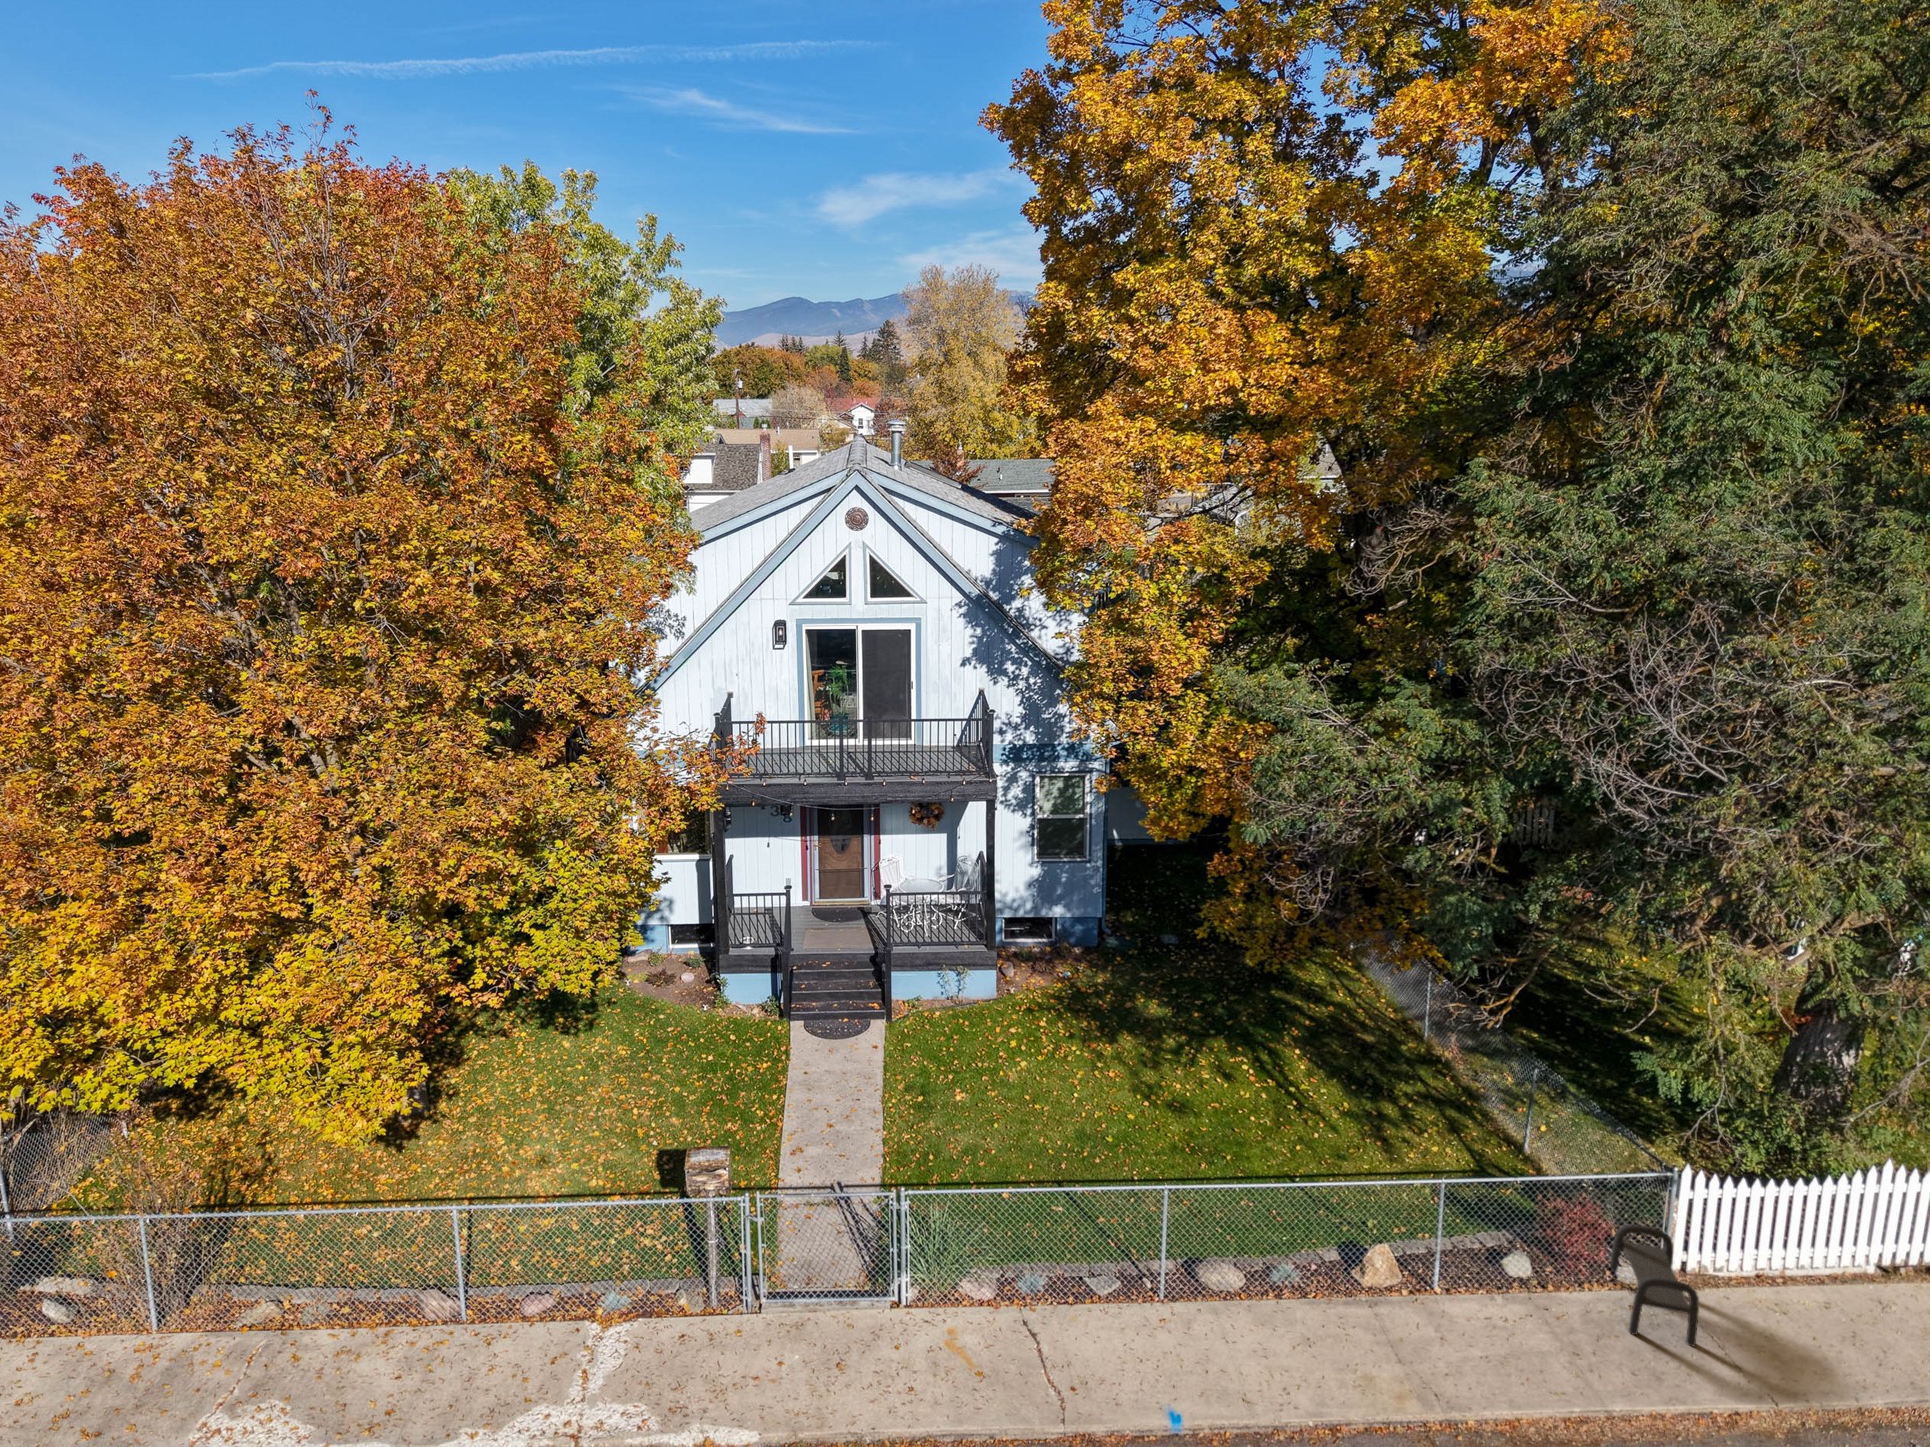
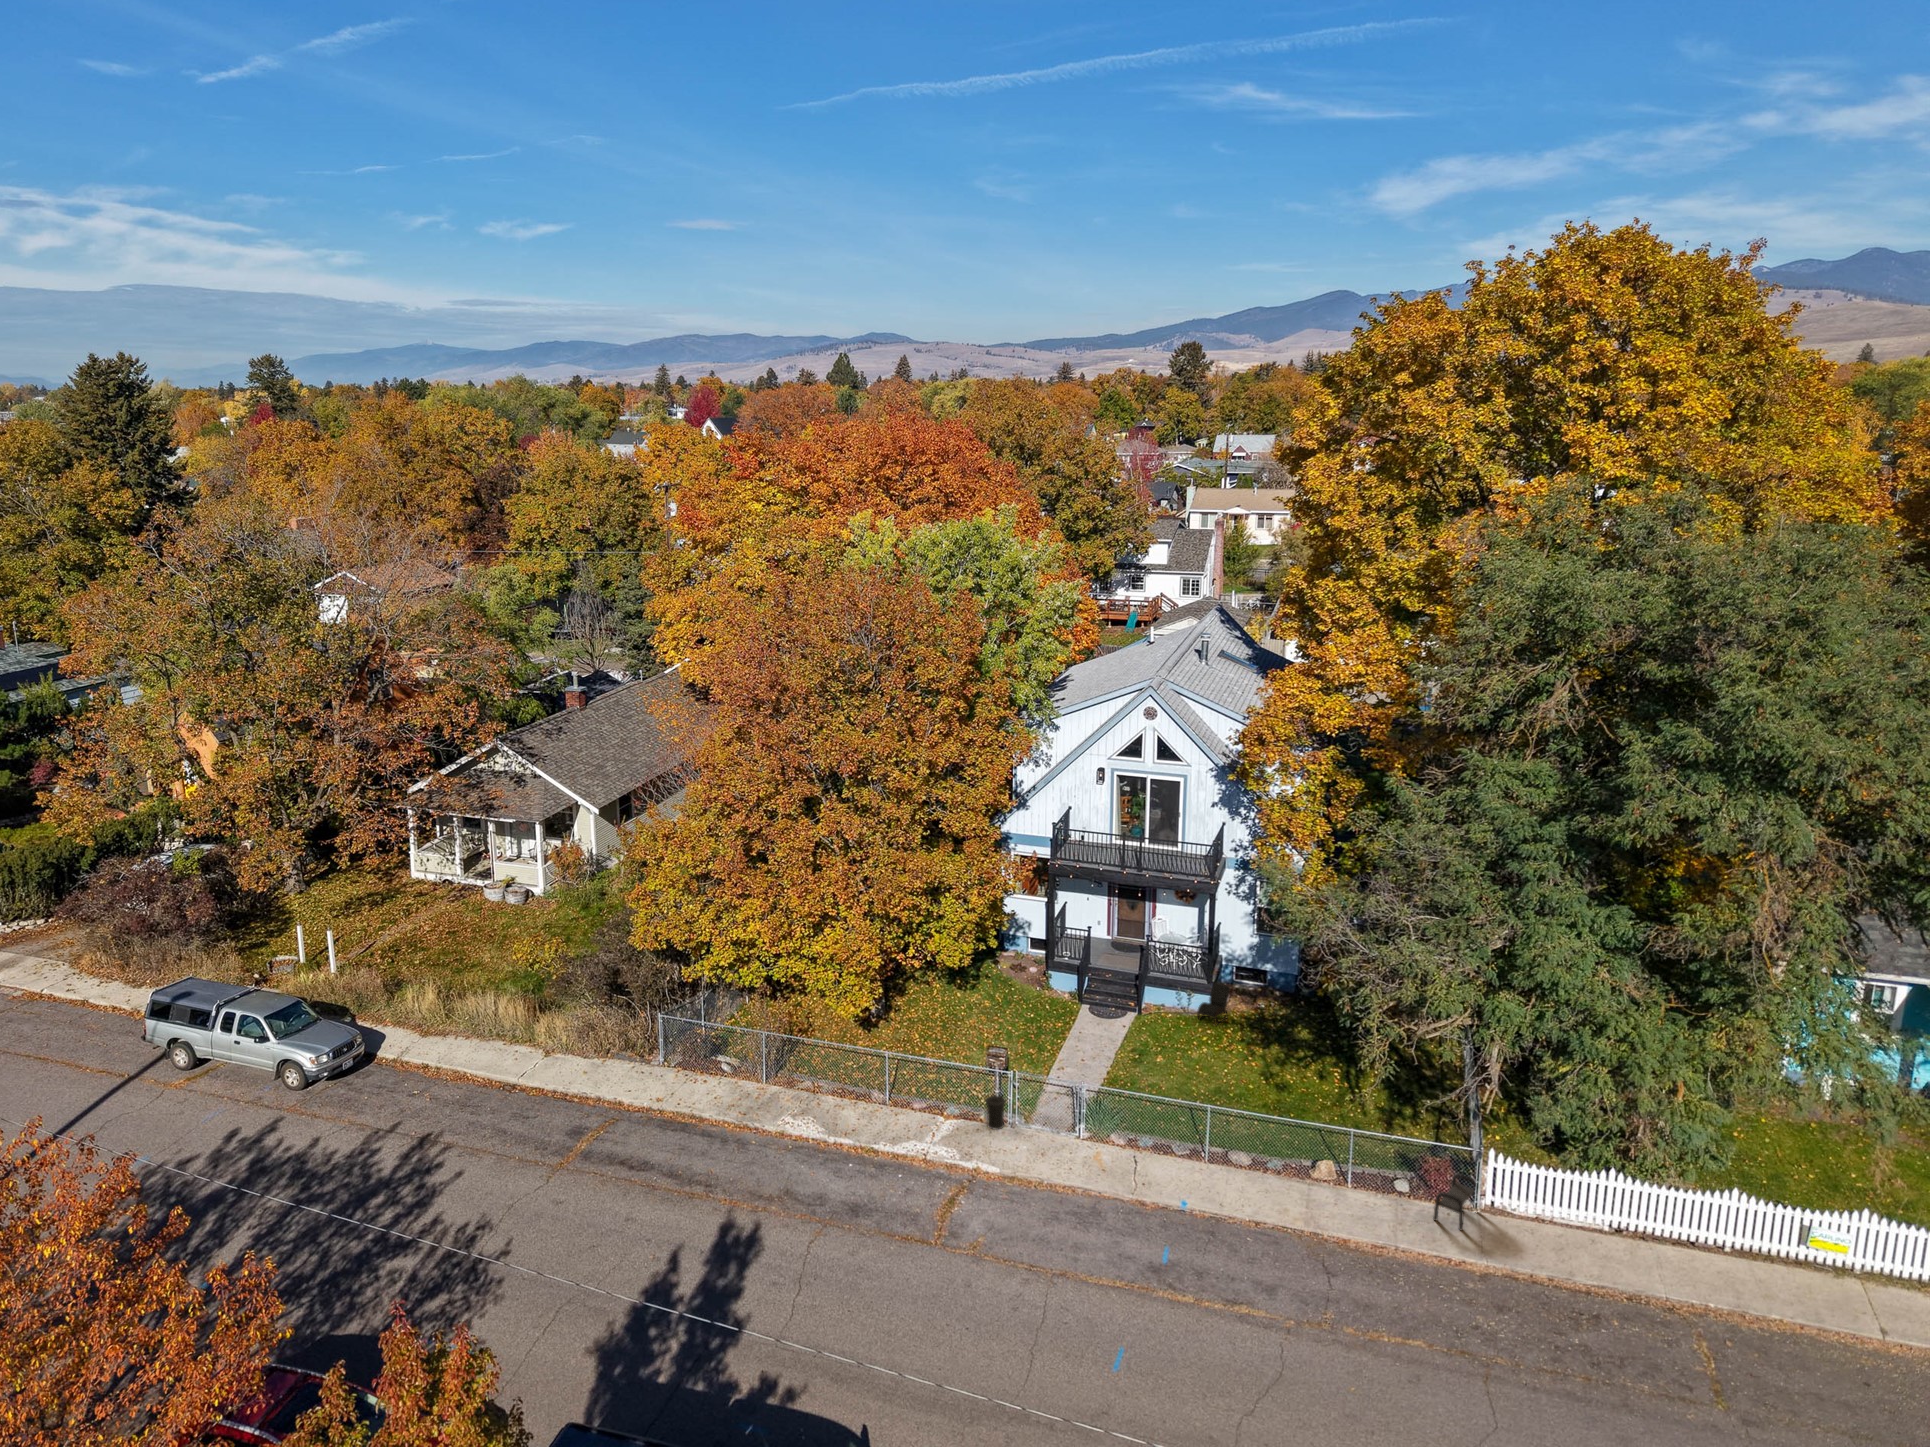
lounge chair: none [978,942,1022,1012] -> present [1197,982,1231,1025]
trash can: none [689,1258,734,1340] -> present [986,1095,1006,1130]

